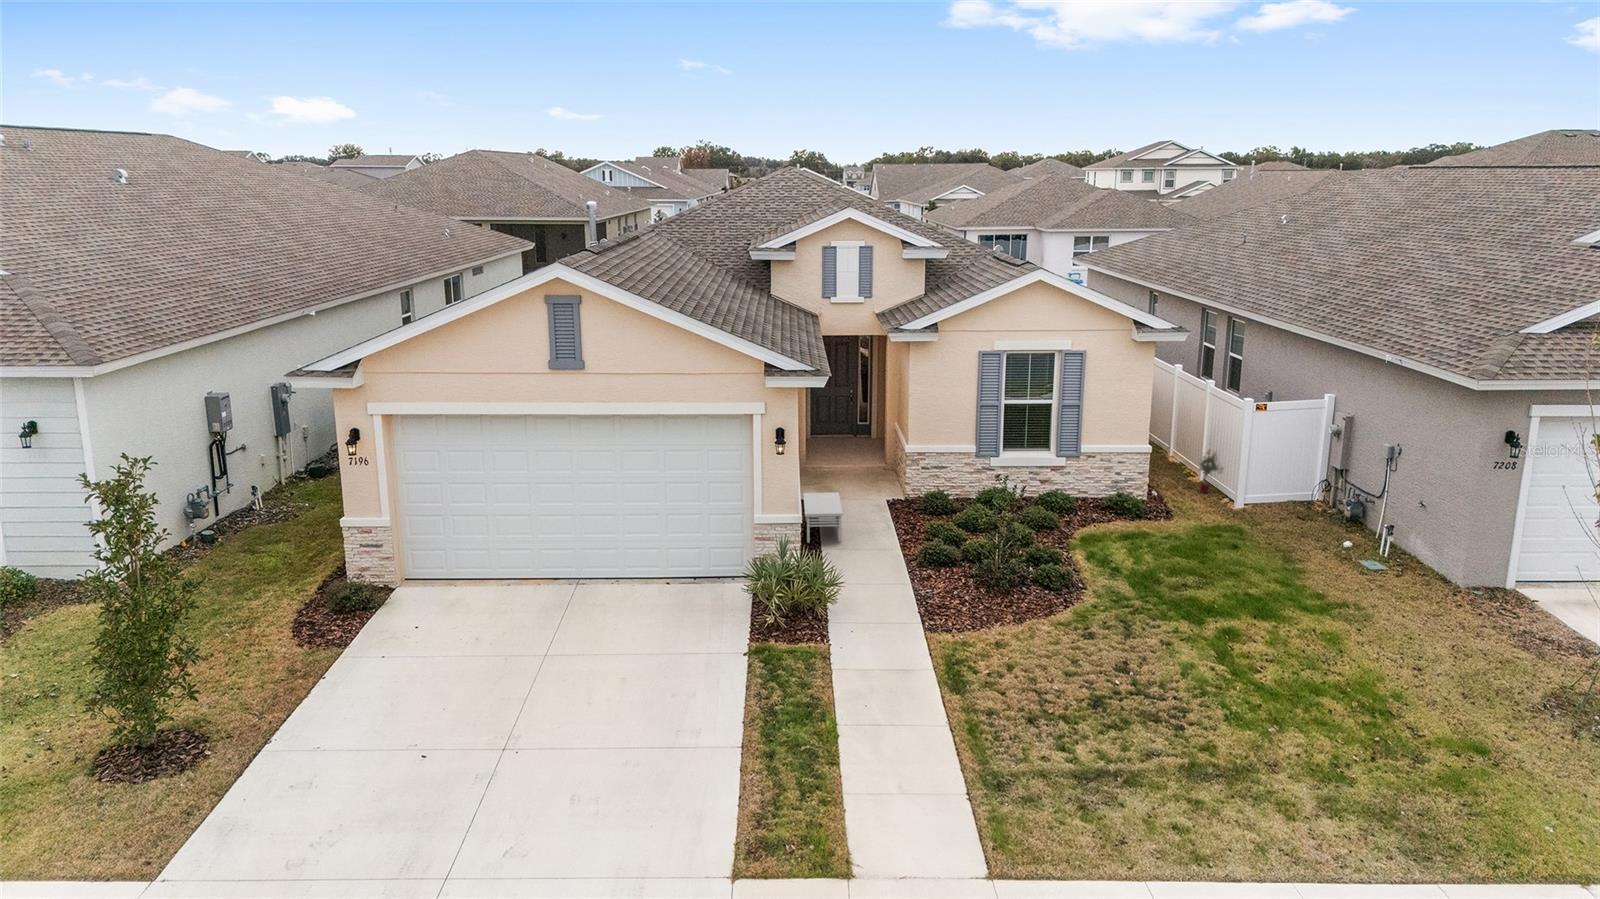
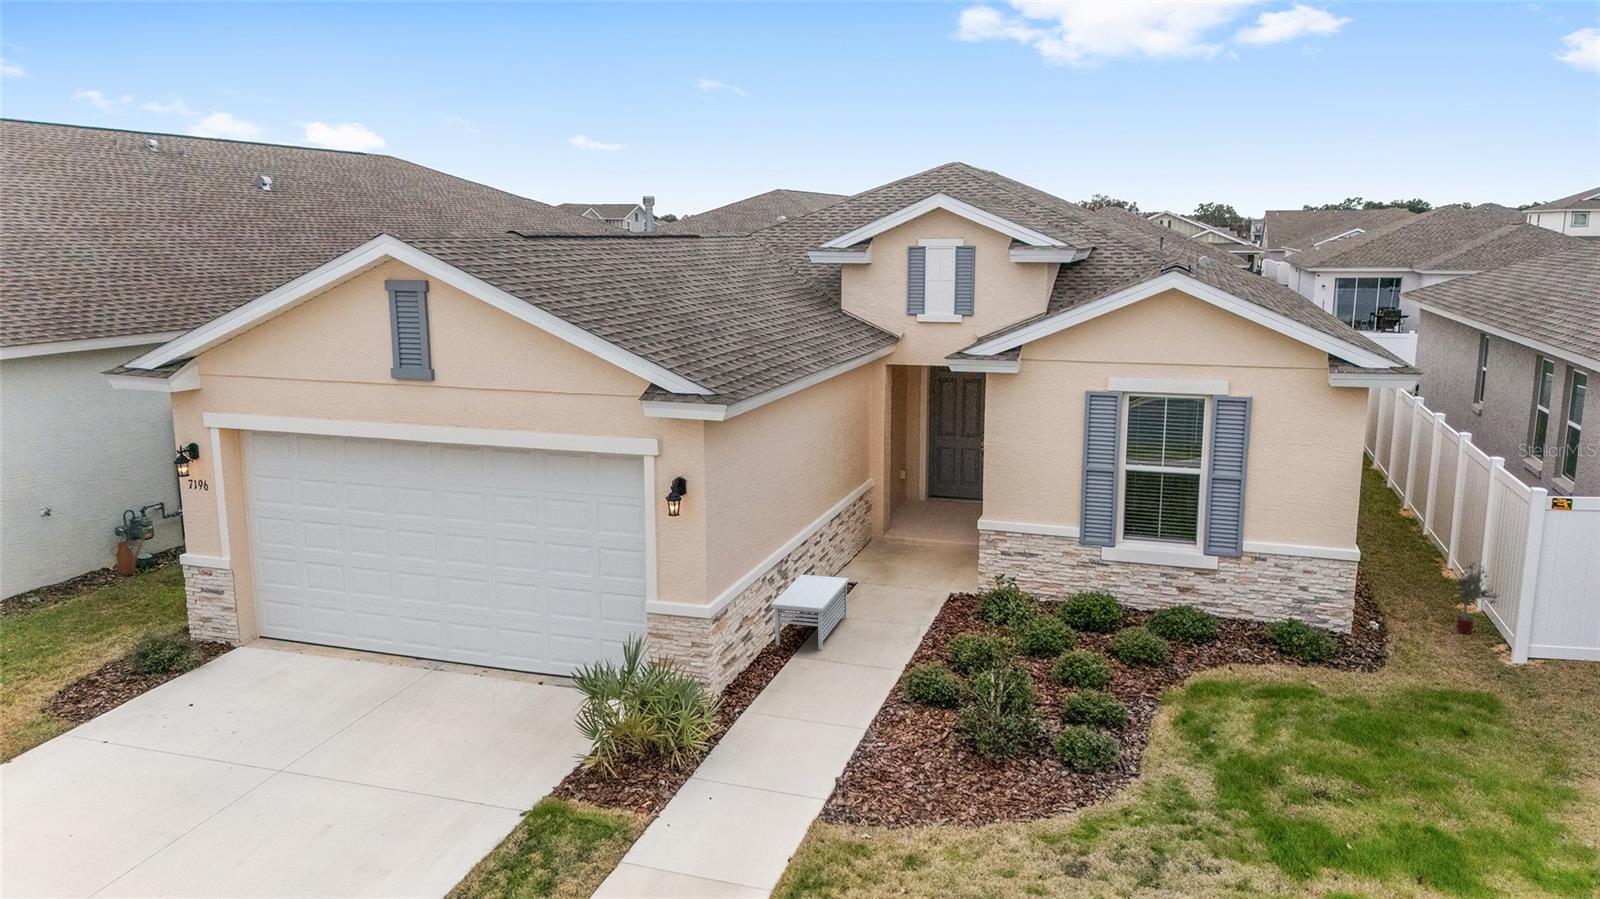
watering can: none [176,514,200,549] -> present [111,538,144,575]

